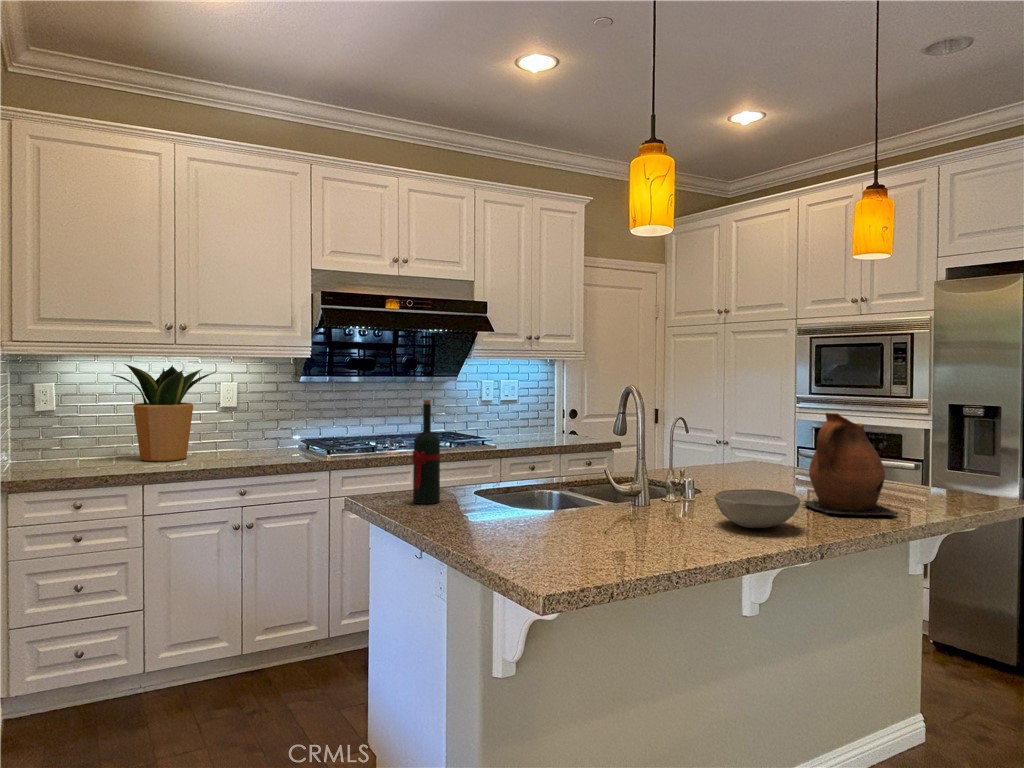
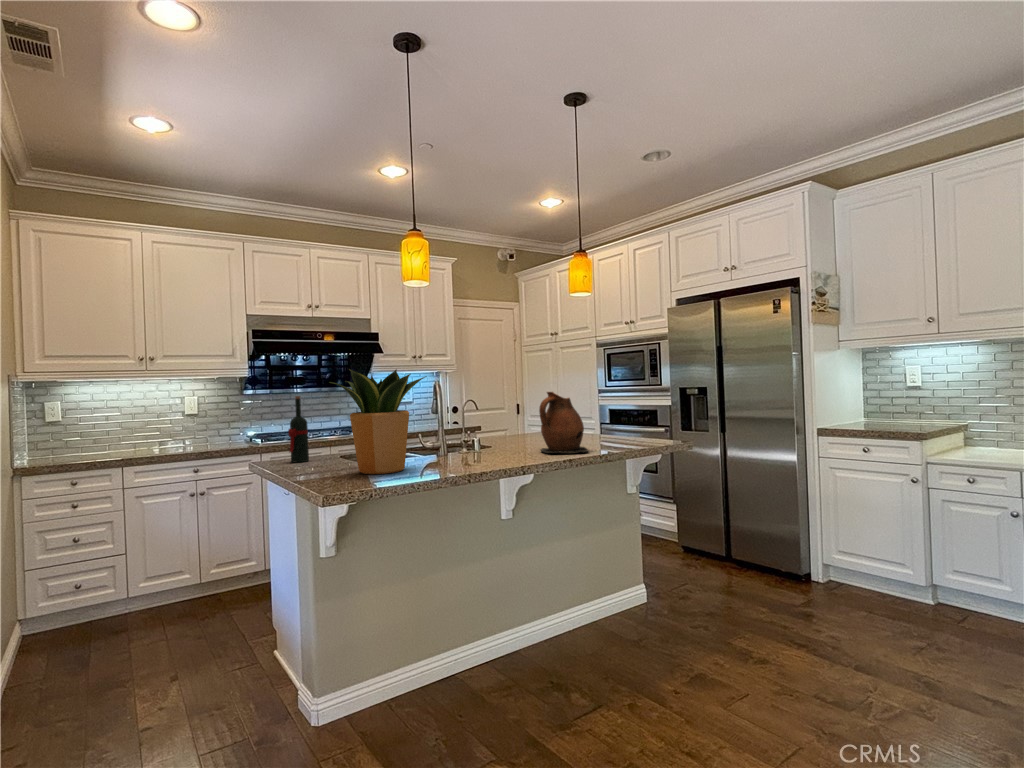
potted plant: present [112,364,216,461] -> present [329,369,426,474]
bowl: present [715,489,800,528] -> none [467,440,517,462]

